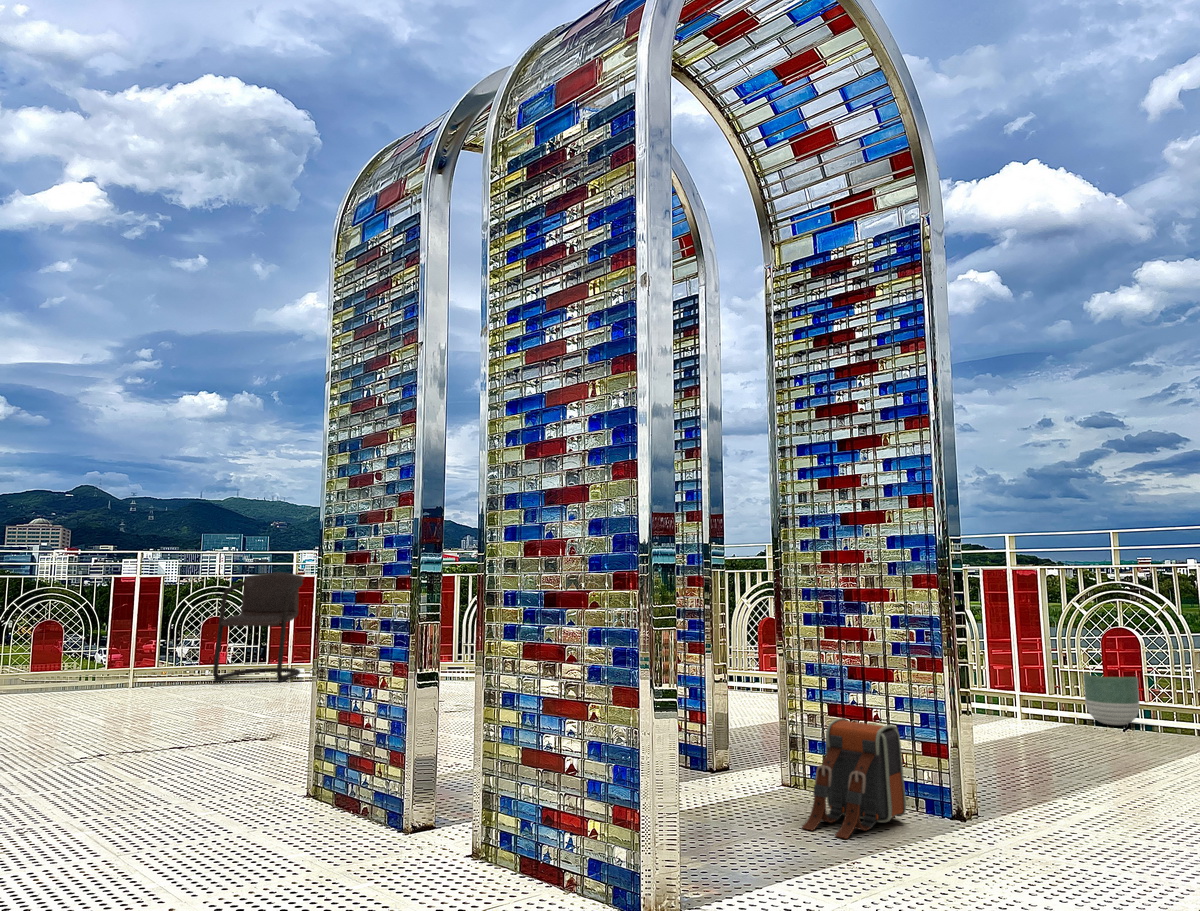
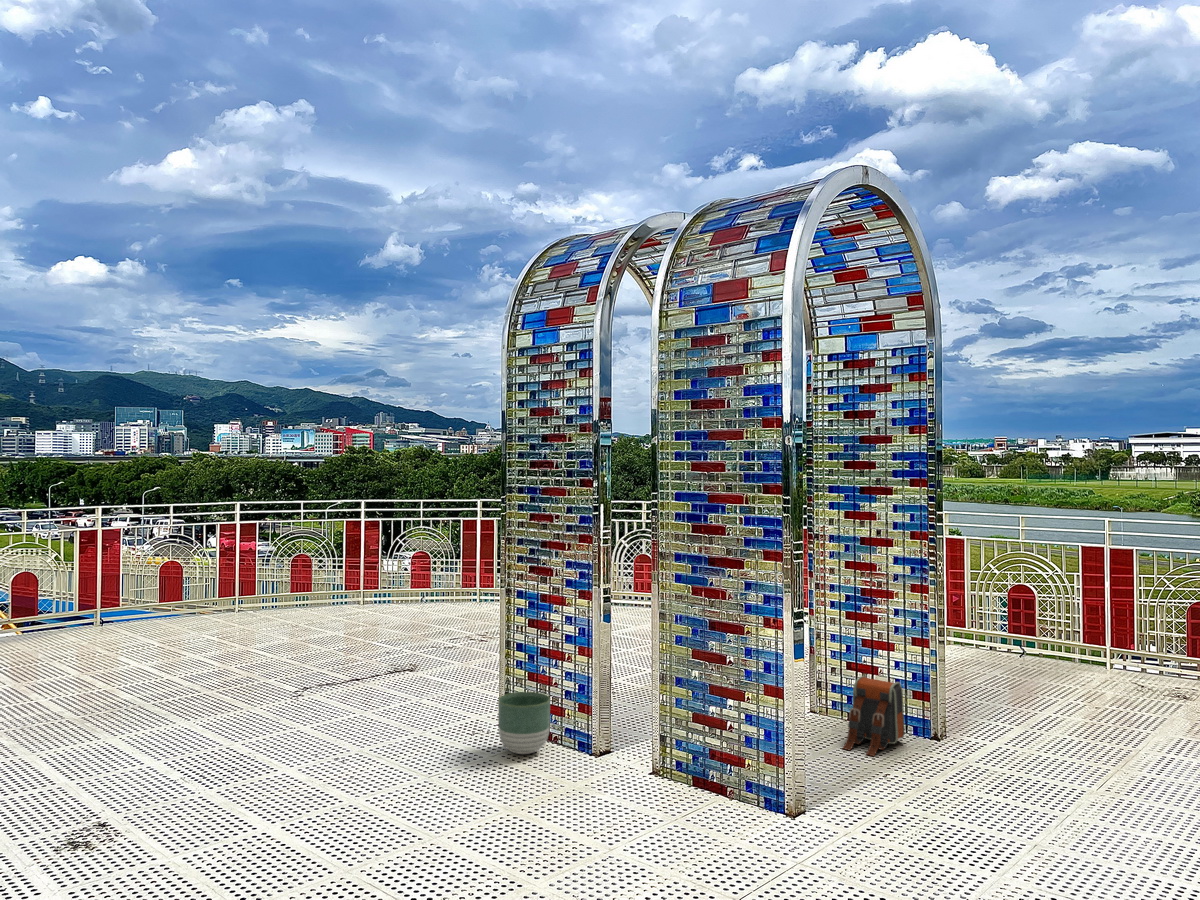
chair: present [213,572,304,682] -> none [322,530,386,618]
planter: present [1083,673,1139,725] -> present [498,692,550,754]

